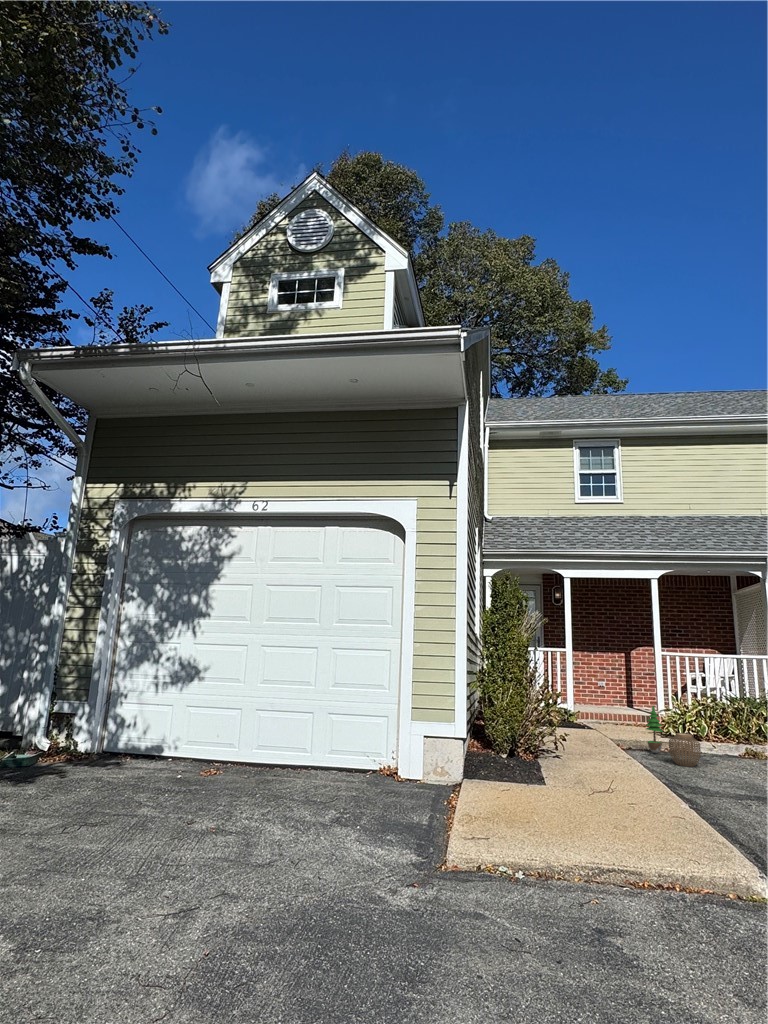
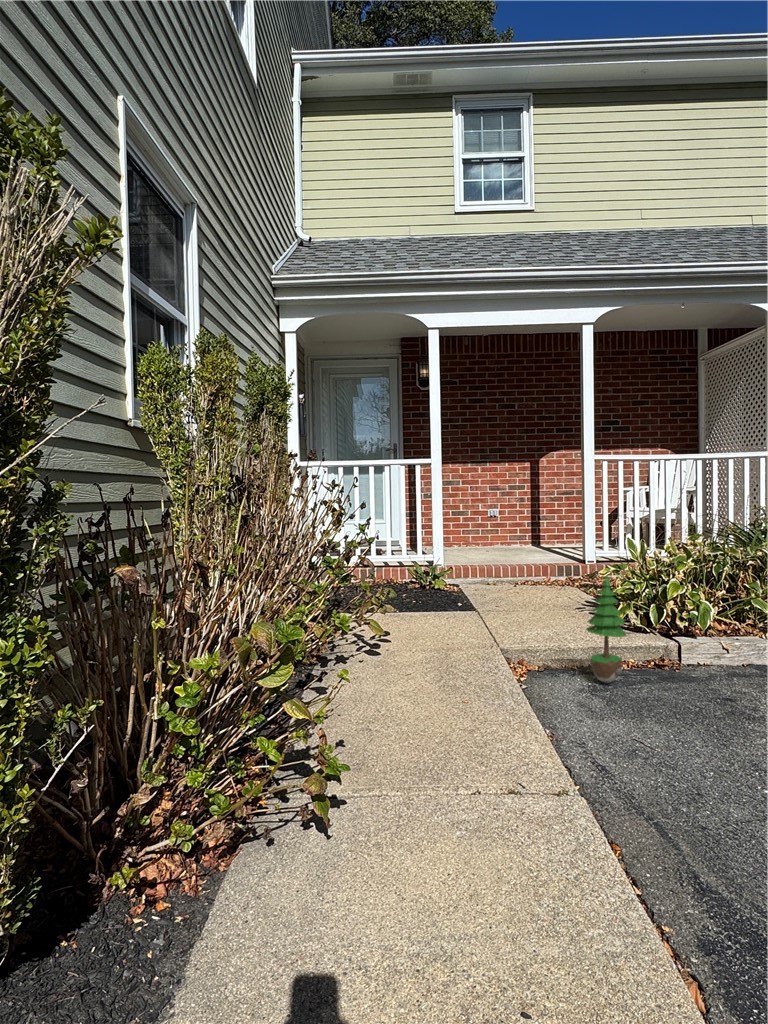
woven basket: present [669,733,701,767] -> none [654,652,738,743]

